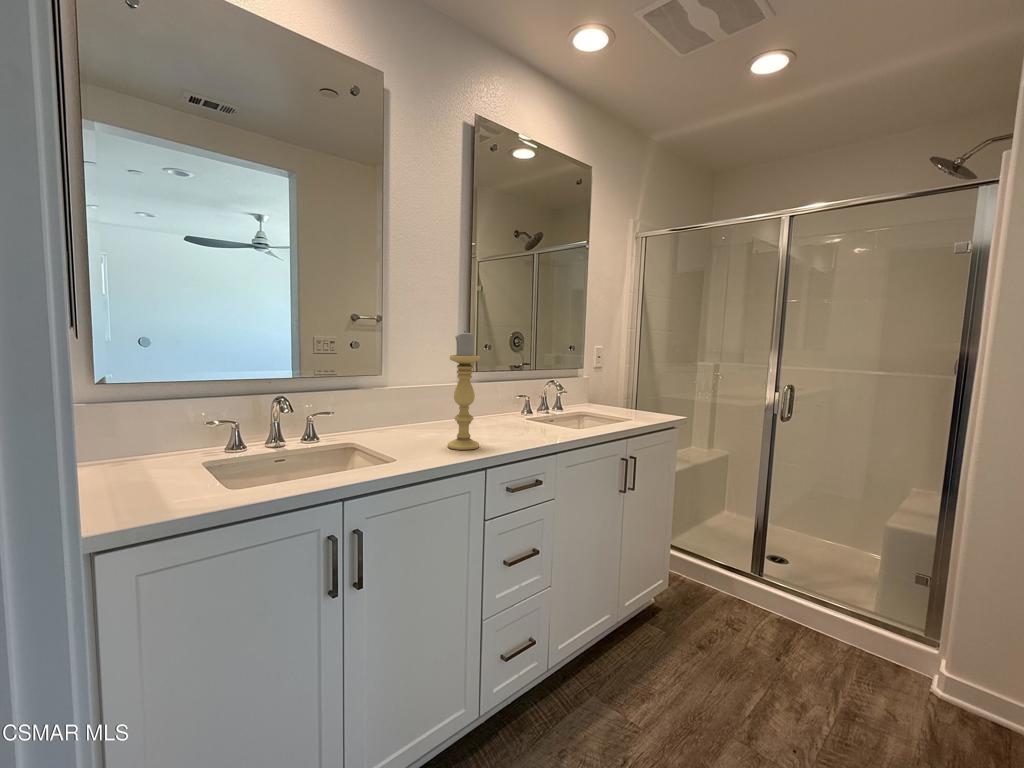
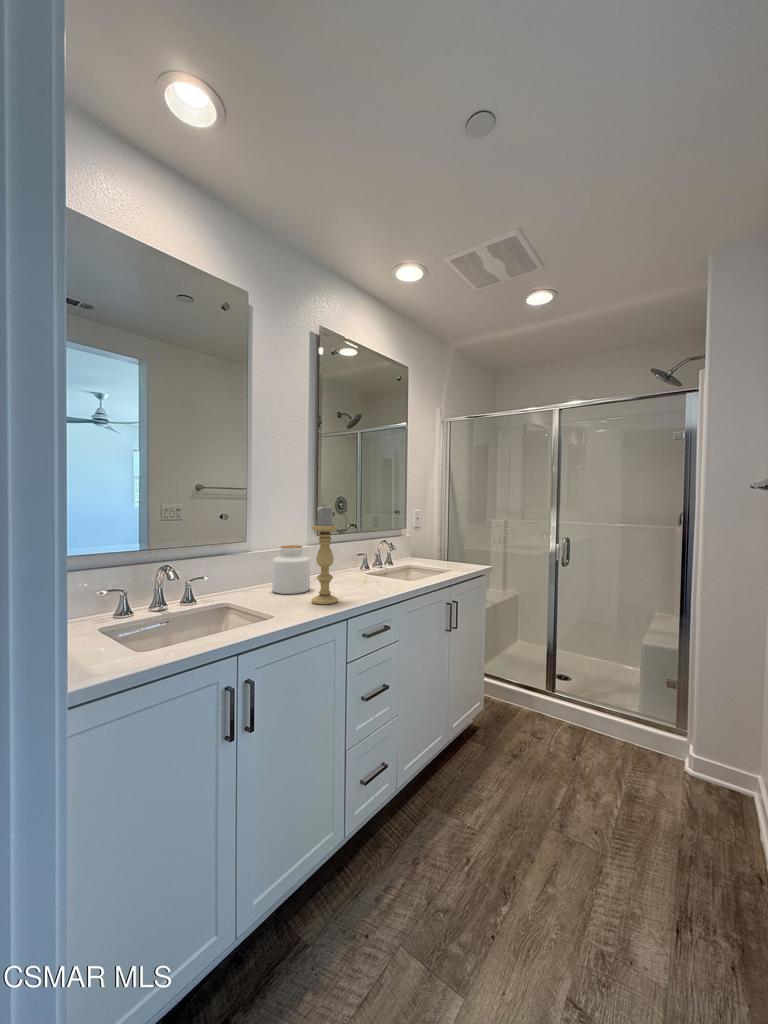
jar: none [410,380,453,436] -> present [272,545,310,594]

